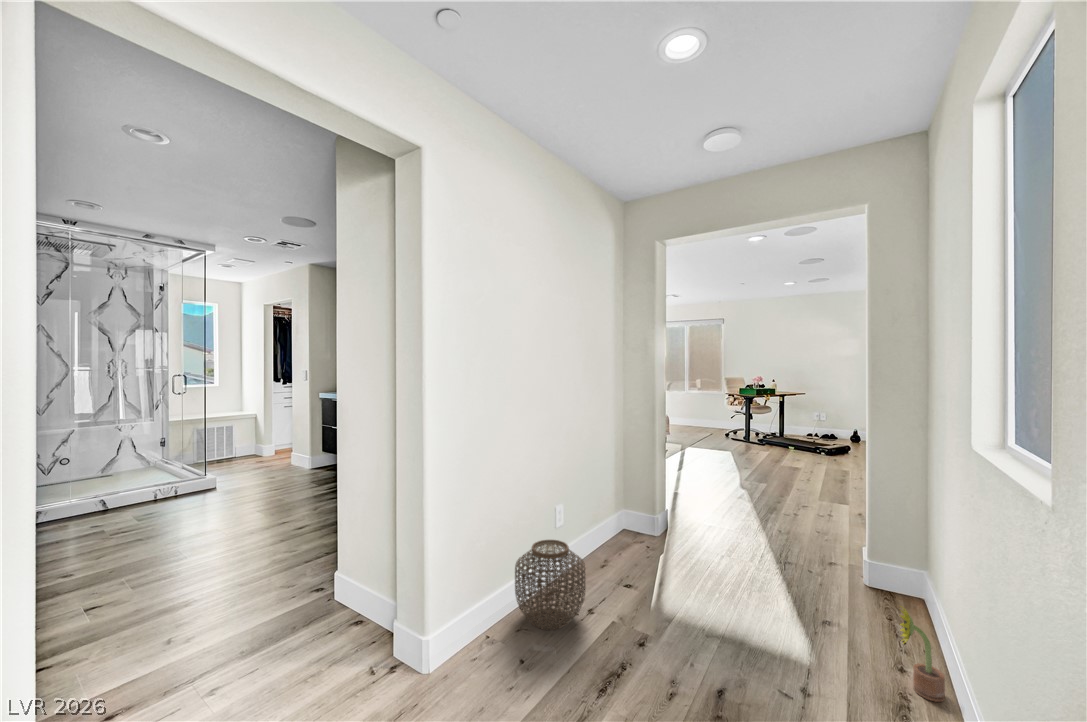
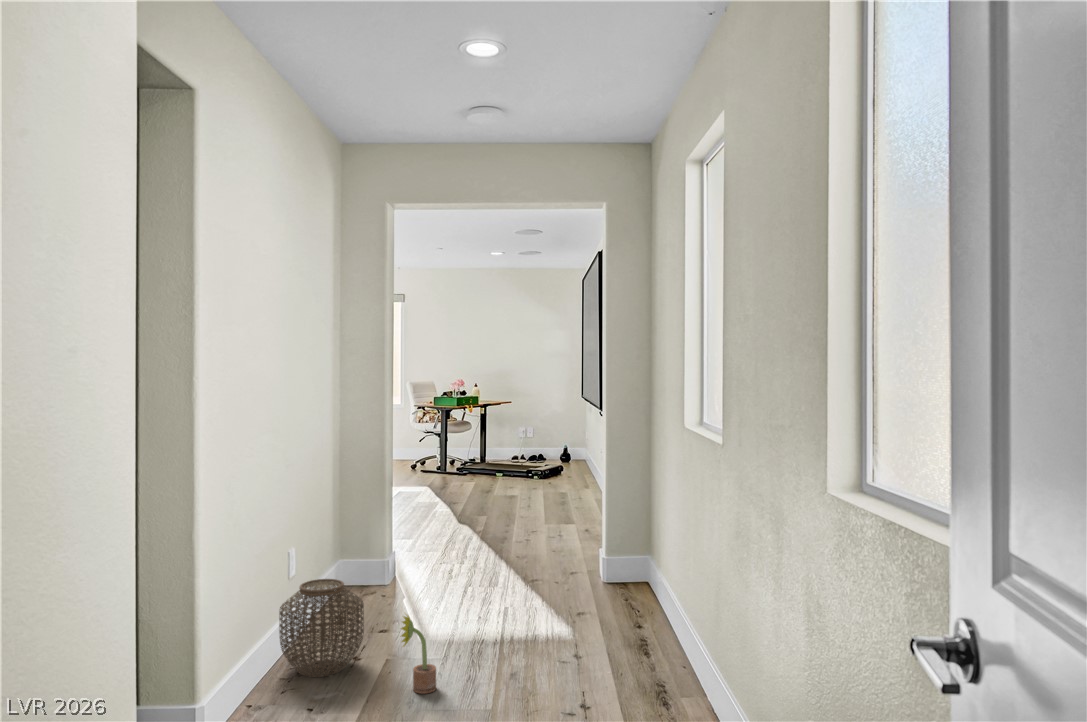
decorative plant: present [900,607,945,702] -> present [401,615,436,694]

